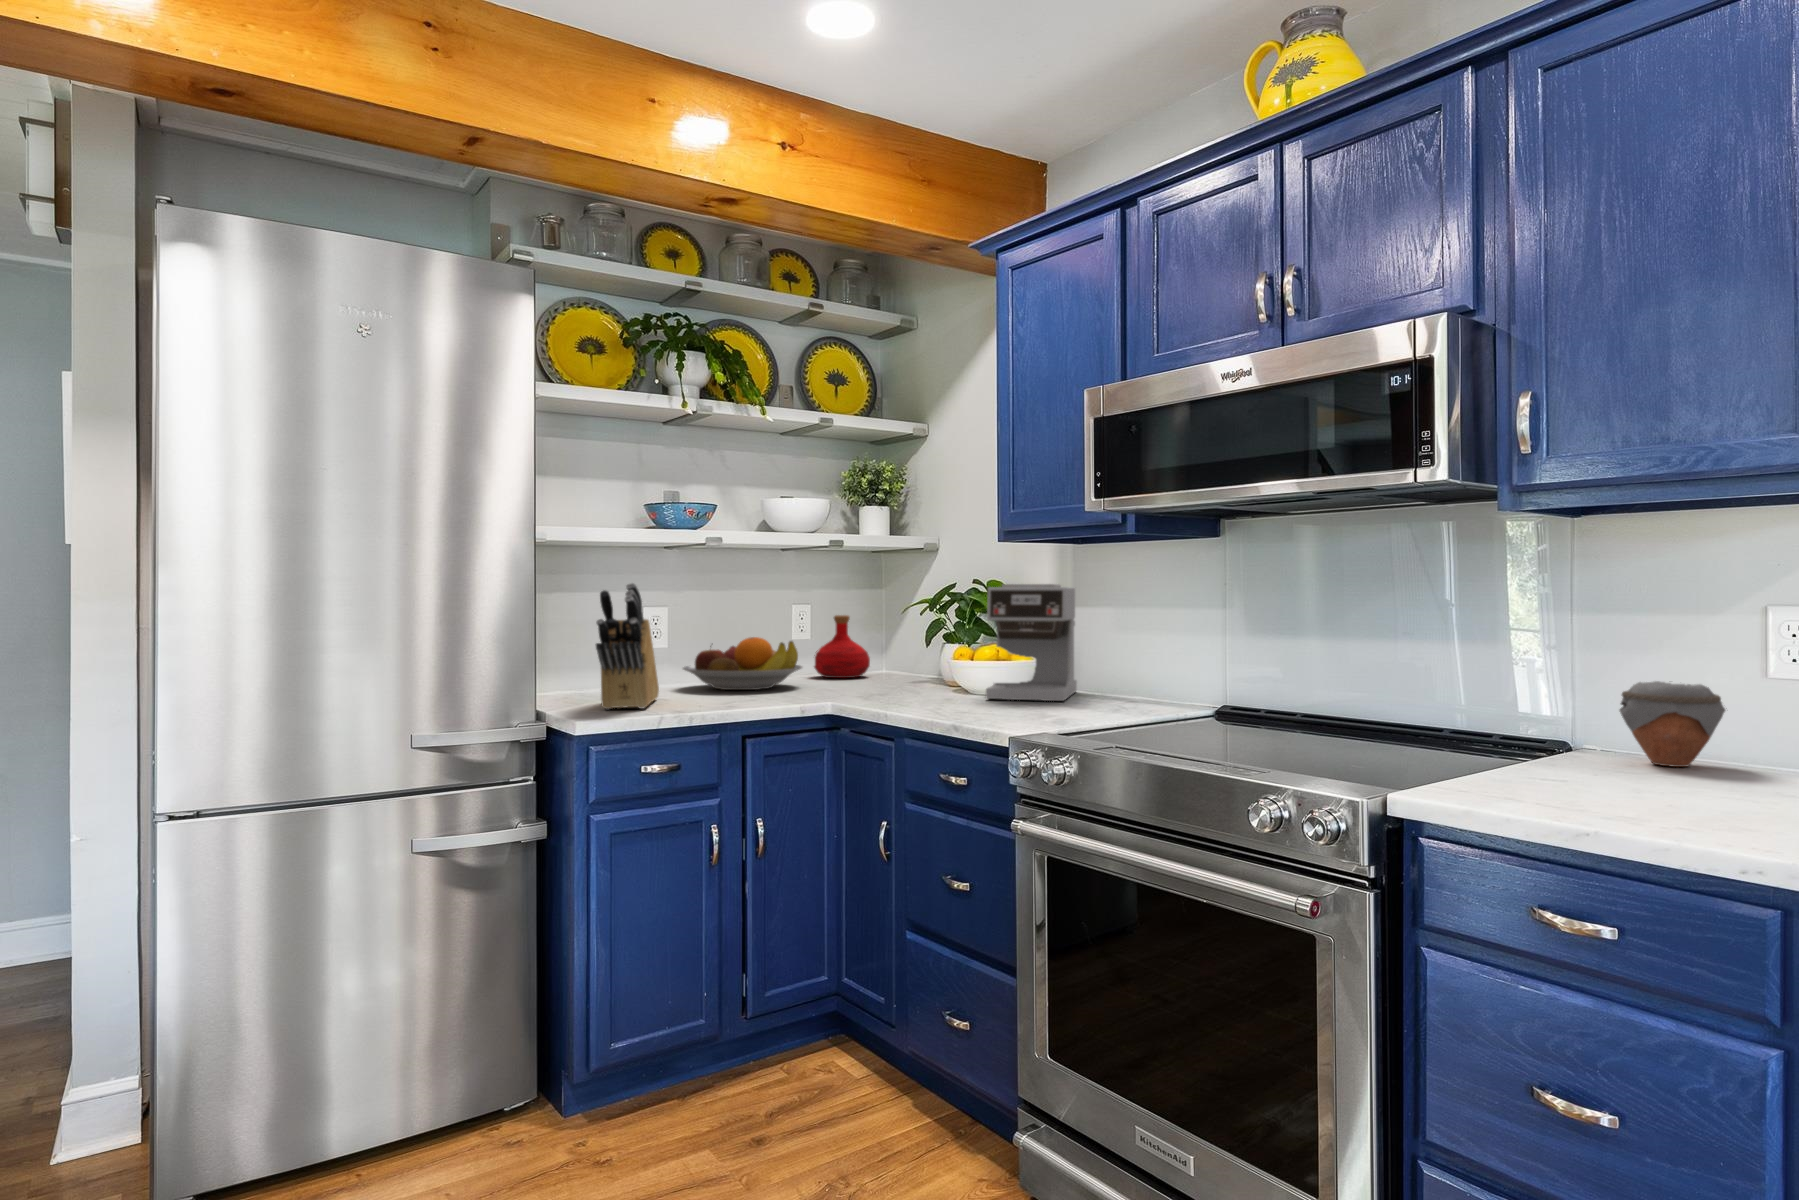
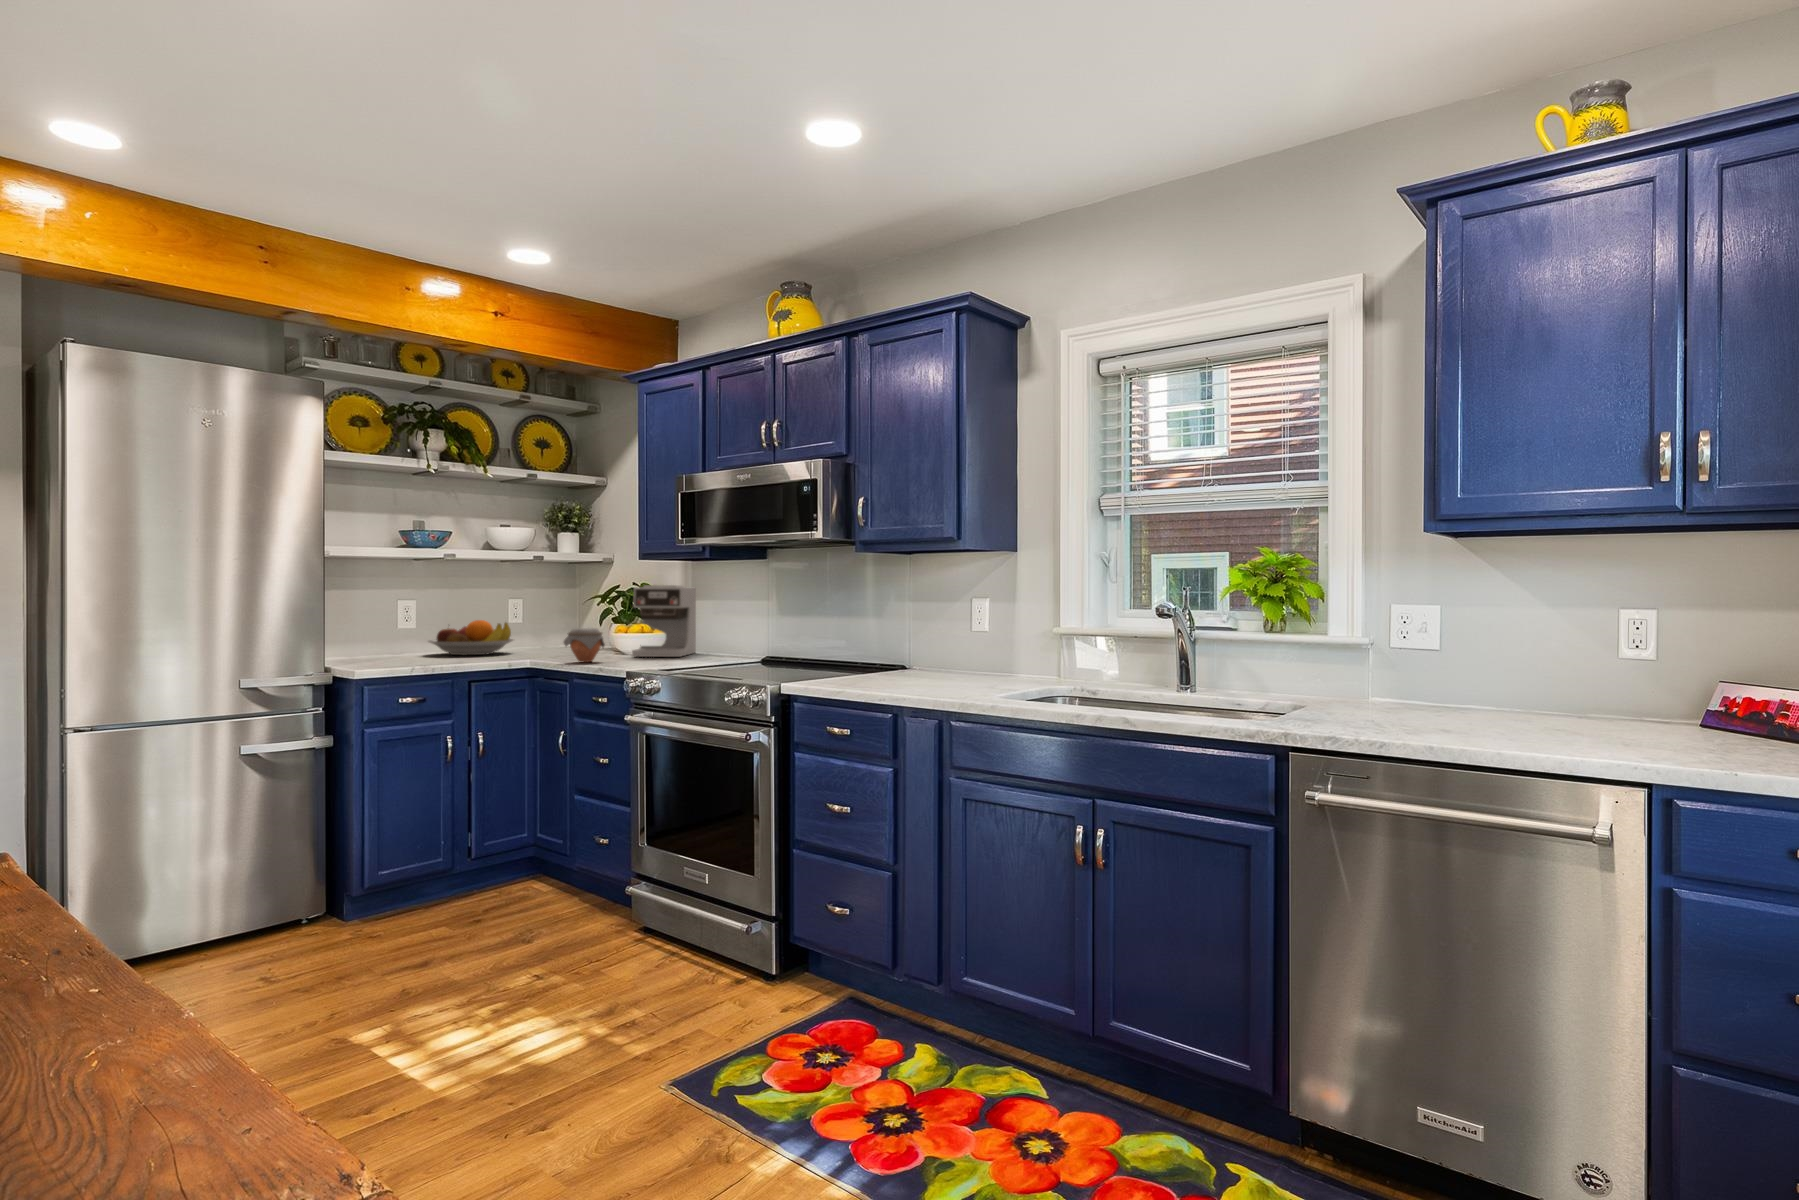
knife block: present [596,583,659,709] -> none [367,584,411,665]
bottle: present [814,615,870,678] -> none [525,606,566,648]
jar: present [1620,681,1725,767] -> present [564,628,605,662]

